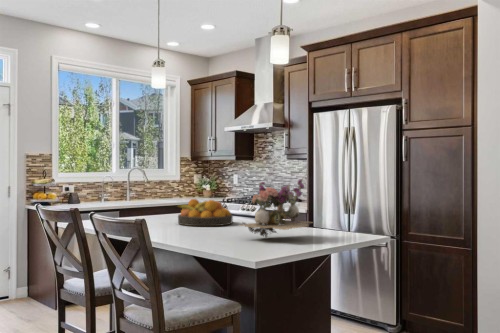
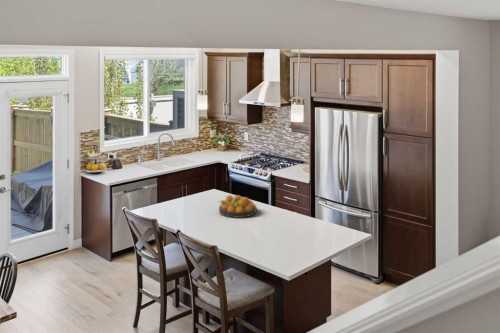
flower arrangement: present [240,179,313,237] -> none [265,196,312,237]

